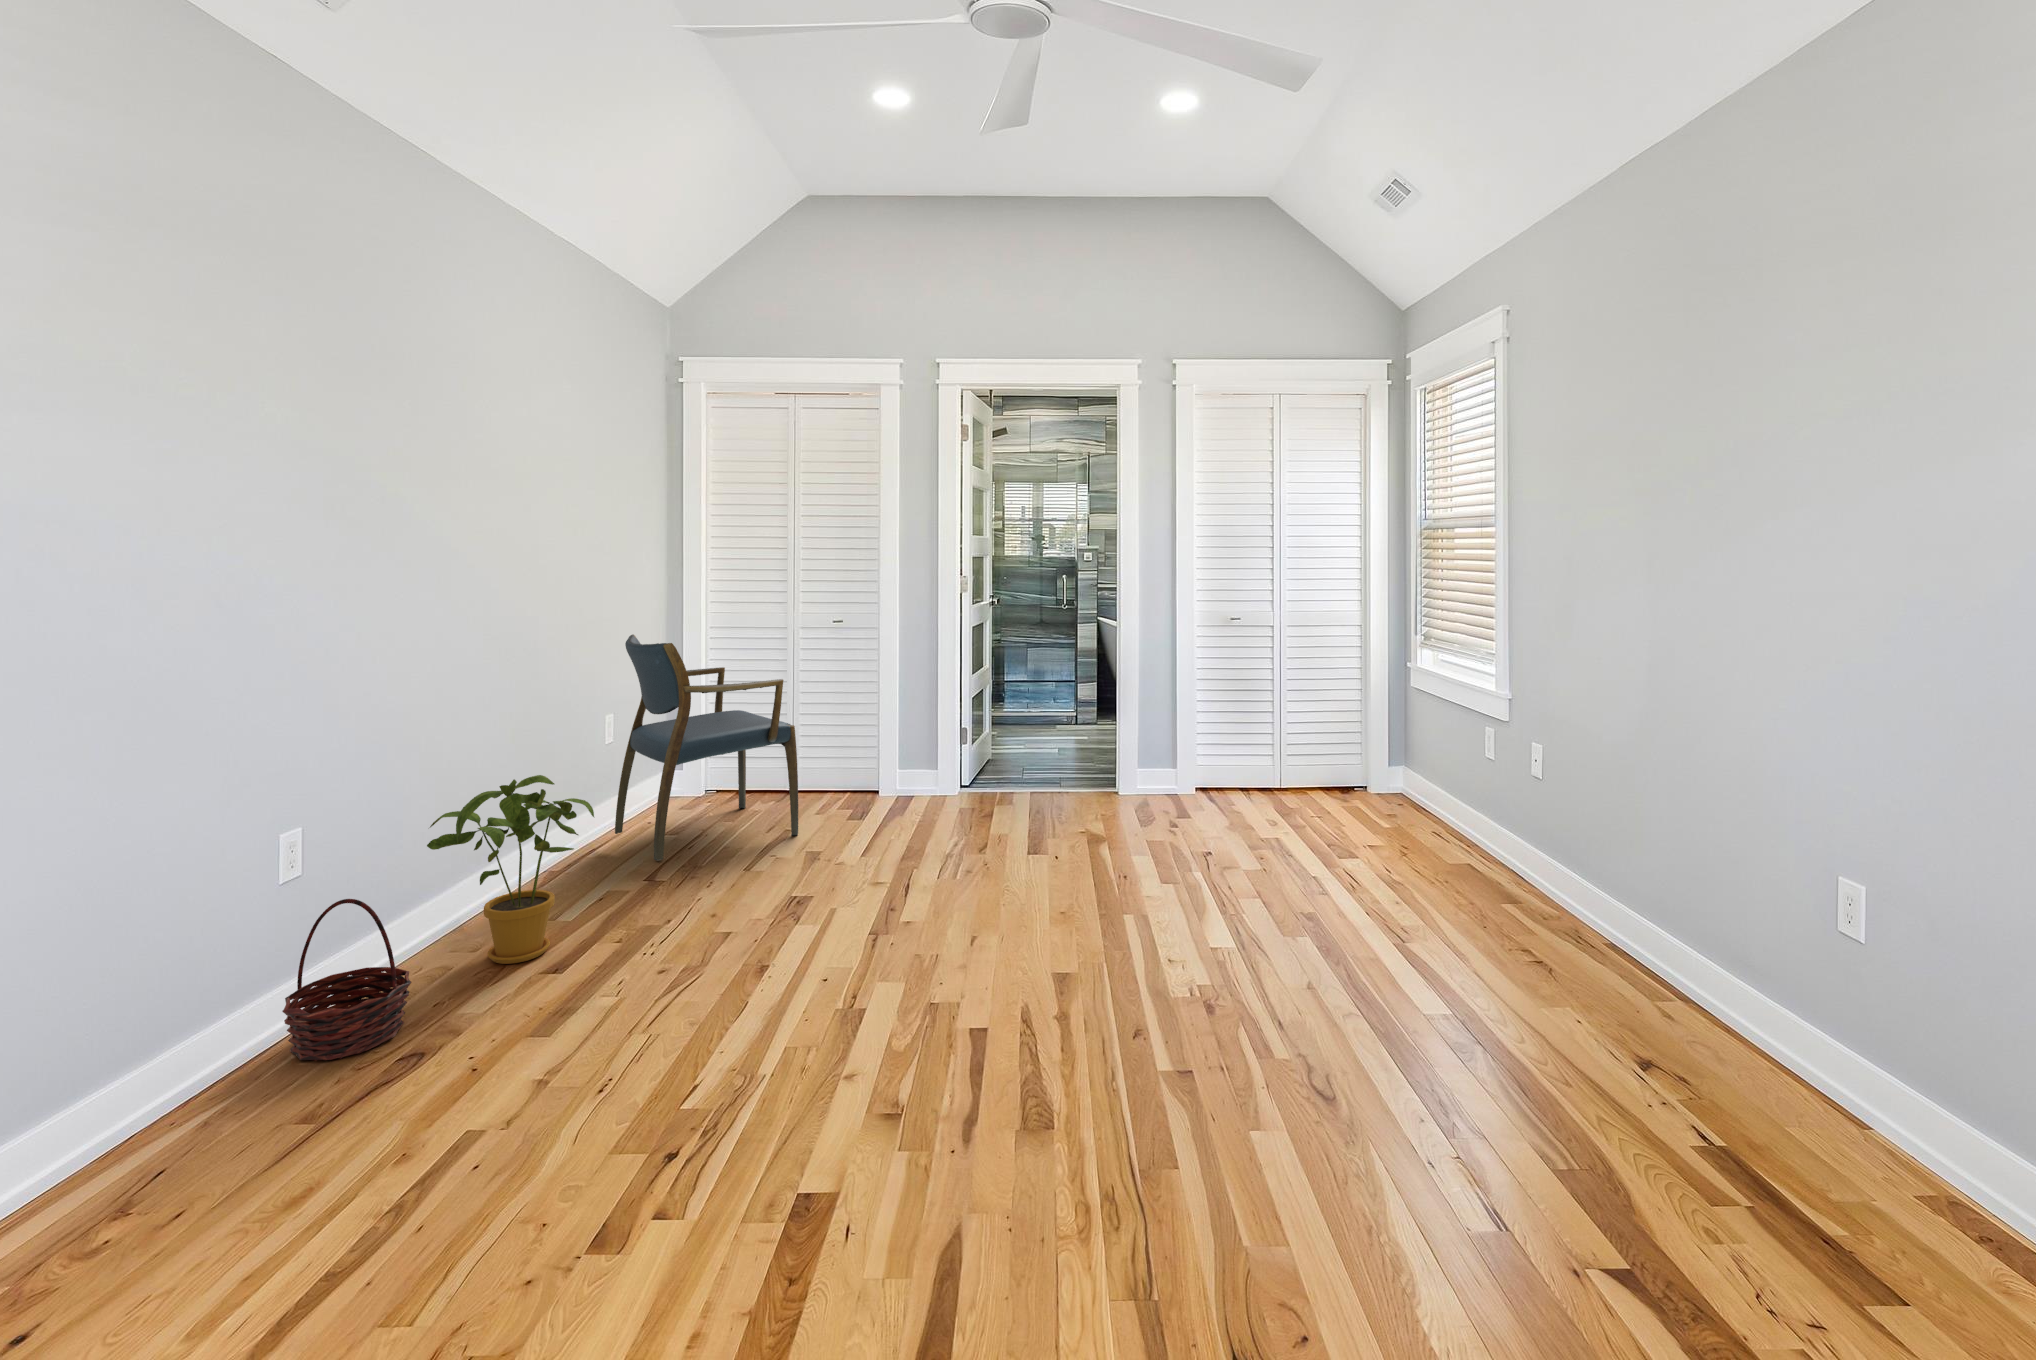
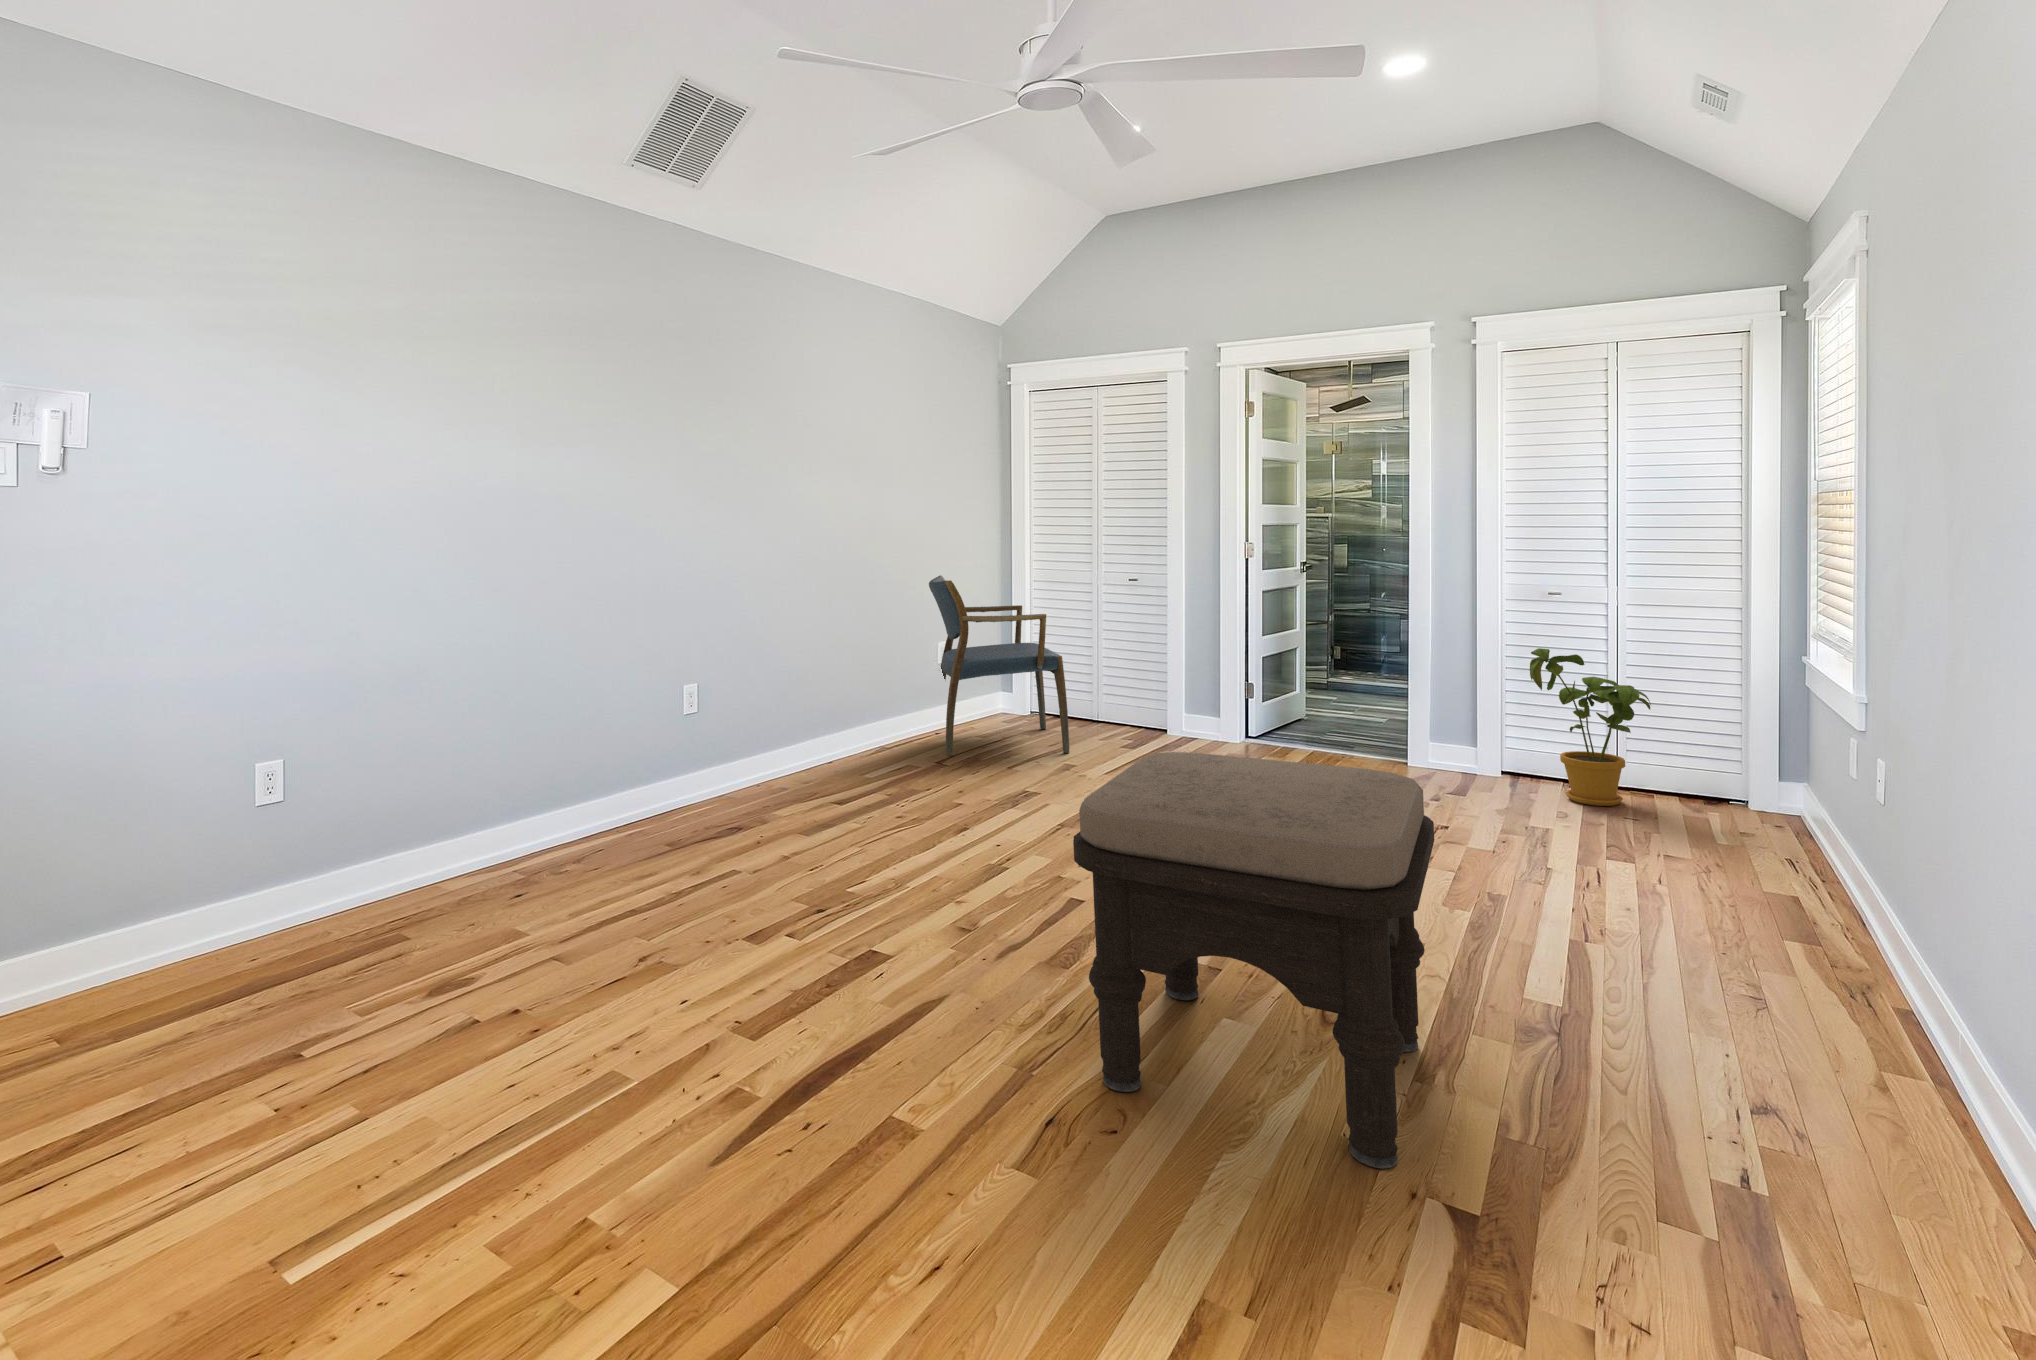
house plant: present [427,775,594,964] -> present [1530,648,1651,806]
ottoman: none [1142,840,1521,1278] -> present [1073,752,1434,1169]
basket: present [282,899,411,1061] -> none [678,729,744,824]

